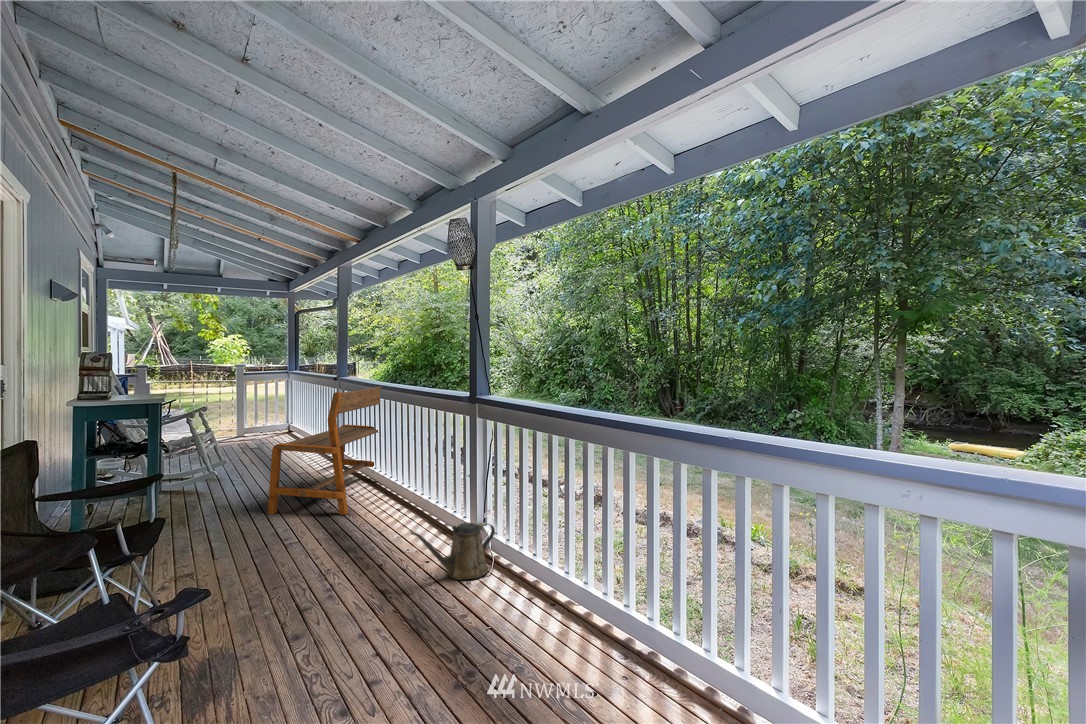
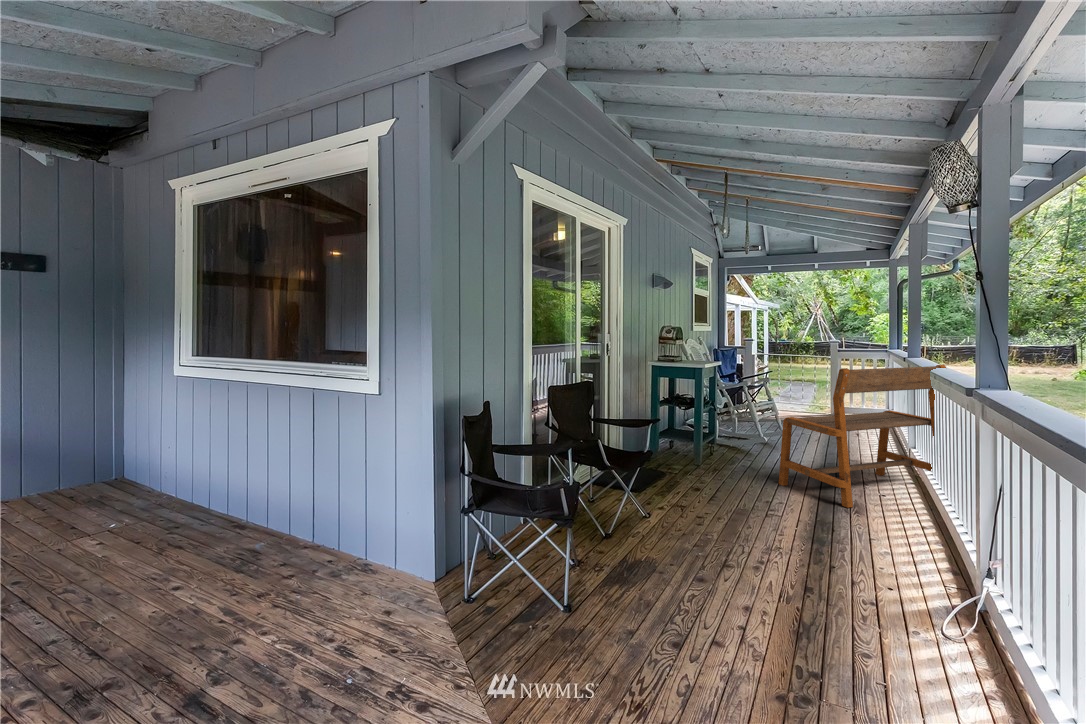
watering can: present [411,522,495,580] -> none [840,533,987,634]

